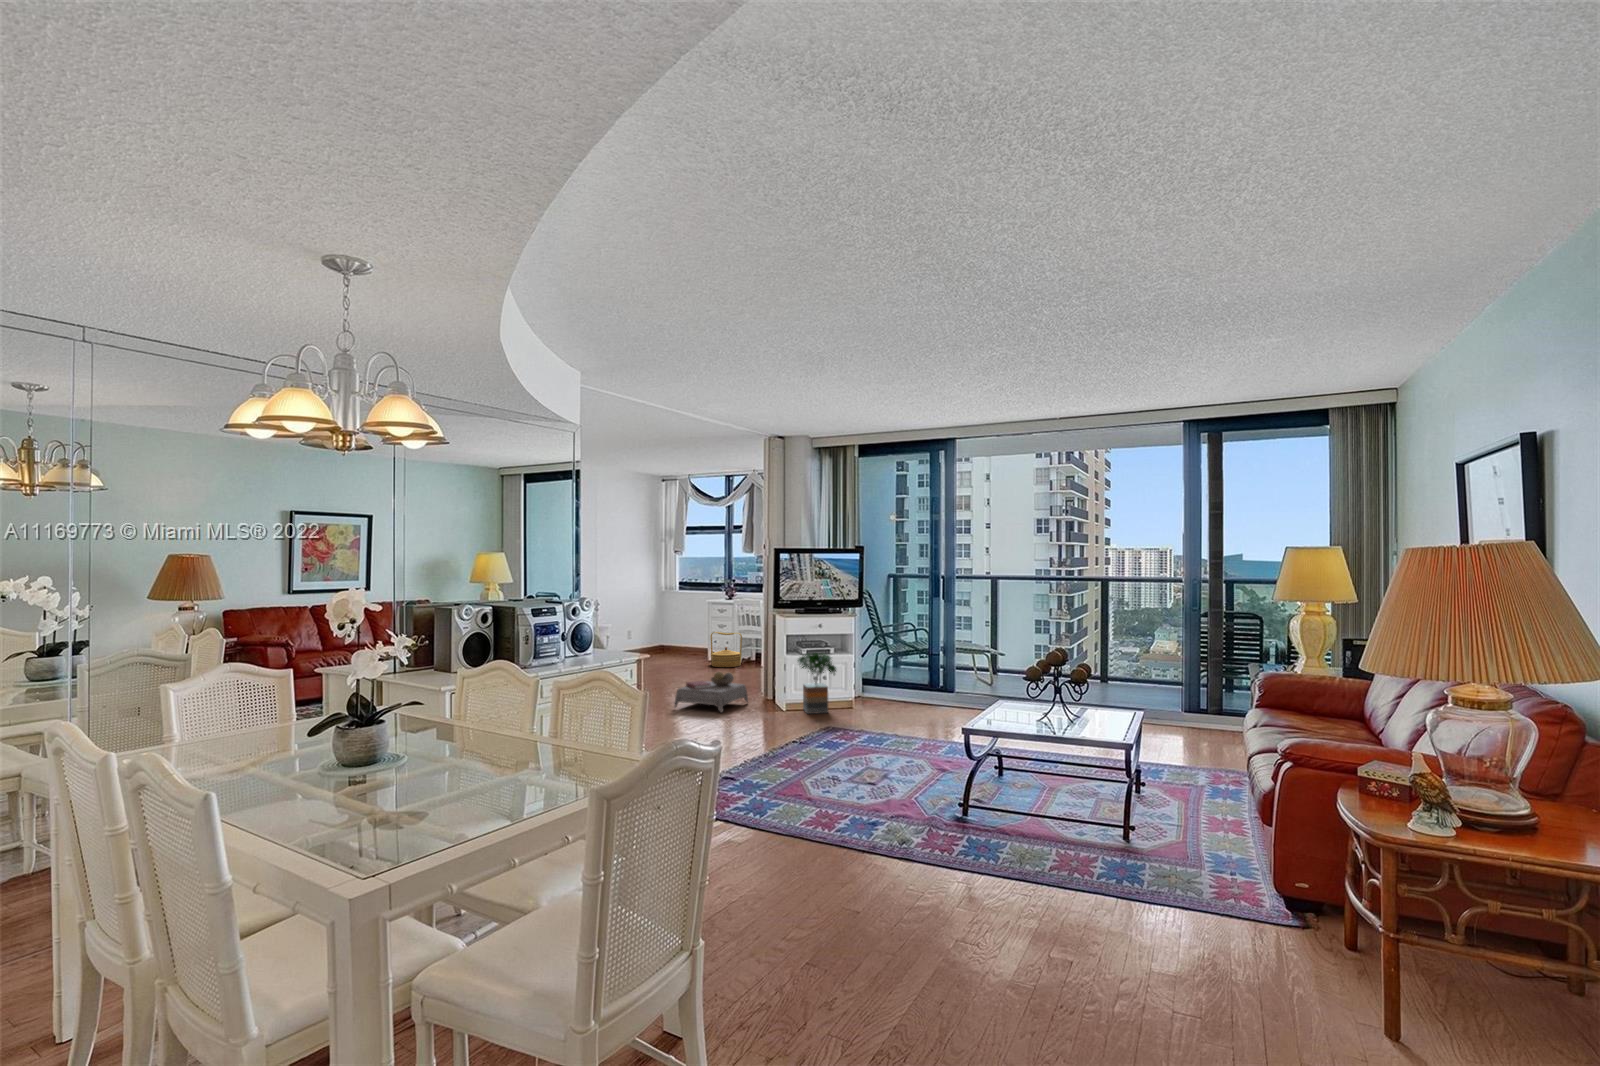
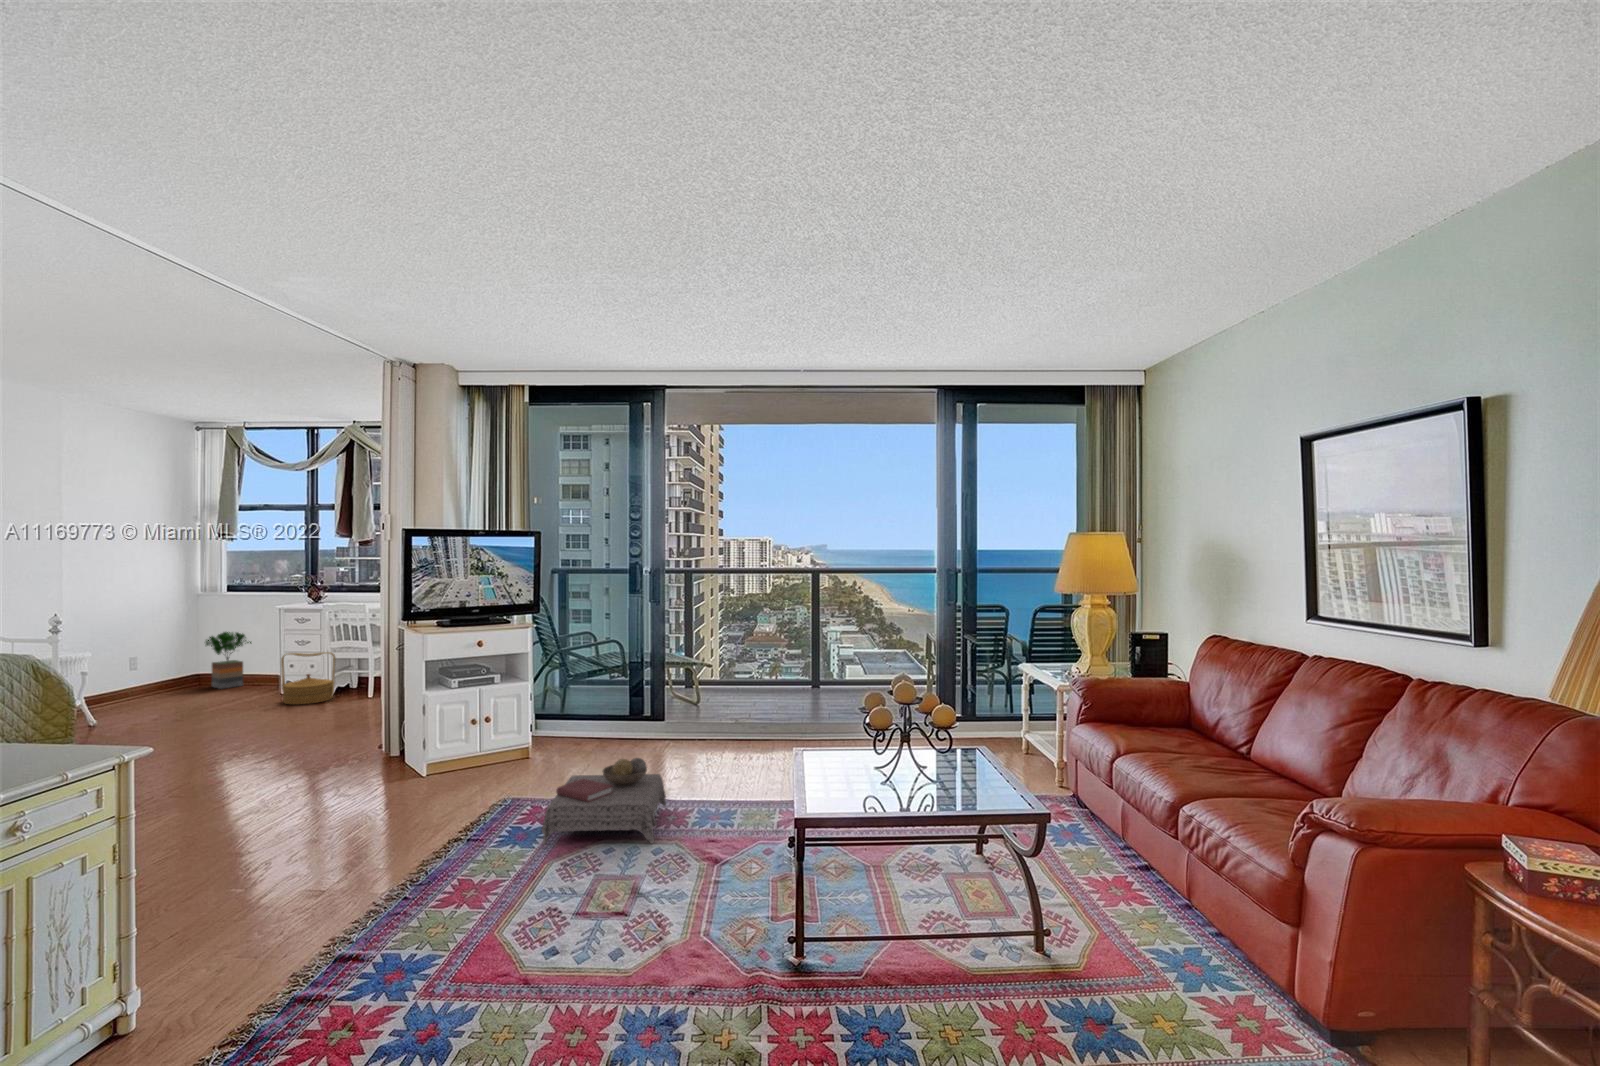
potted tree: present [797,653,836,714] -> present [206,632,251,689]
ottoman: present [675,672,748,712] -> present [542,758,666,845]

